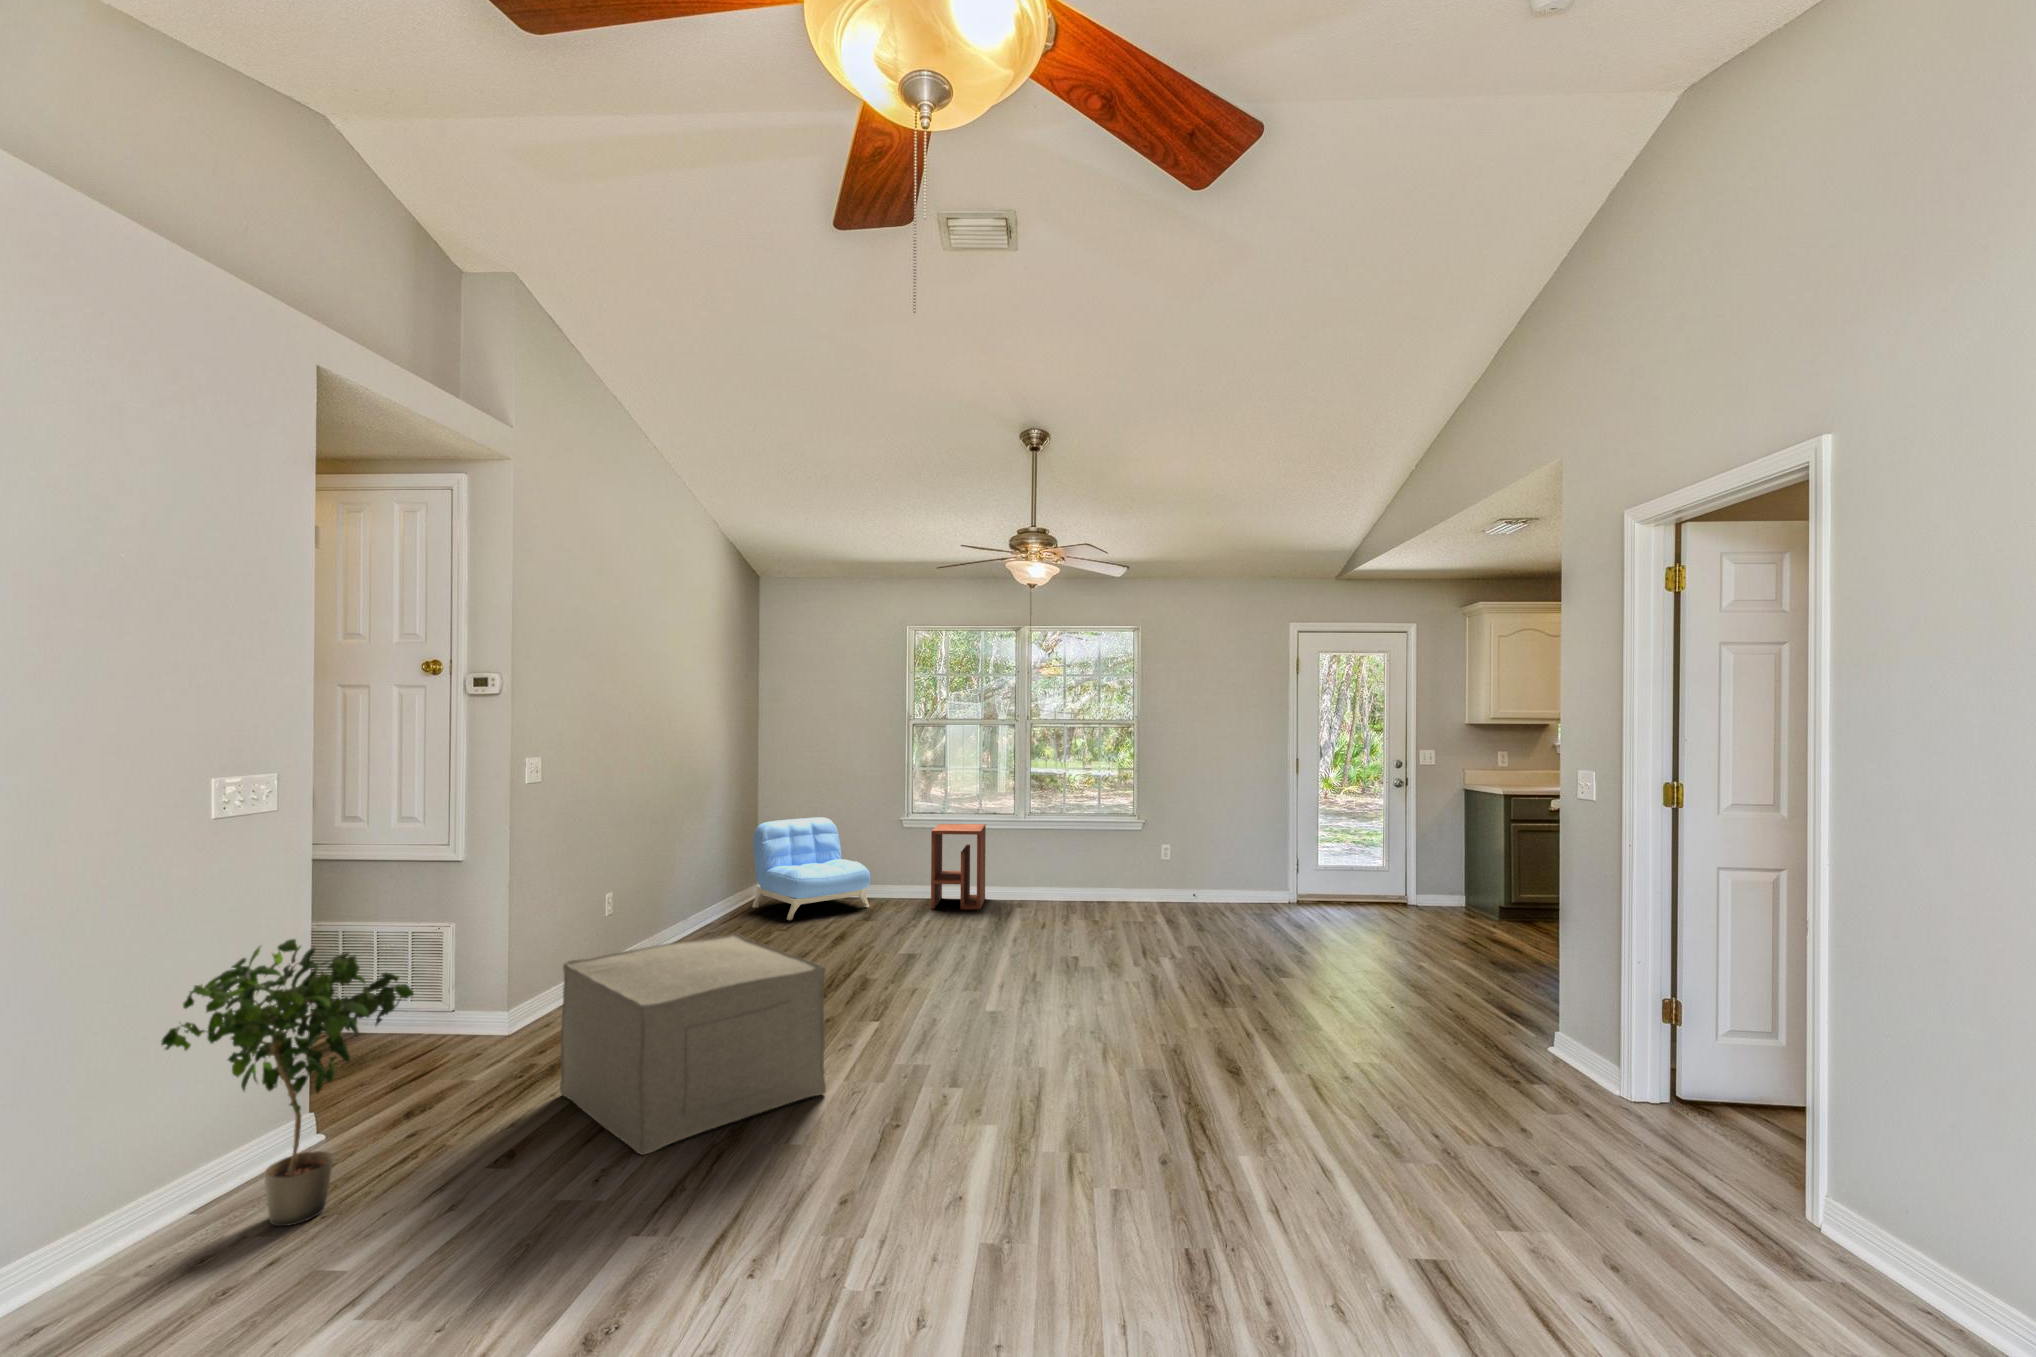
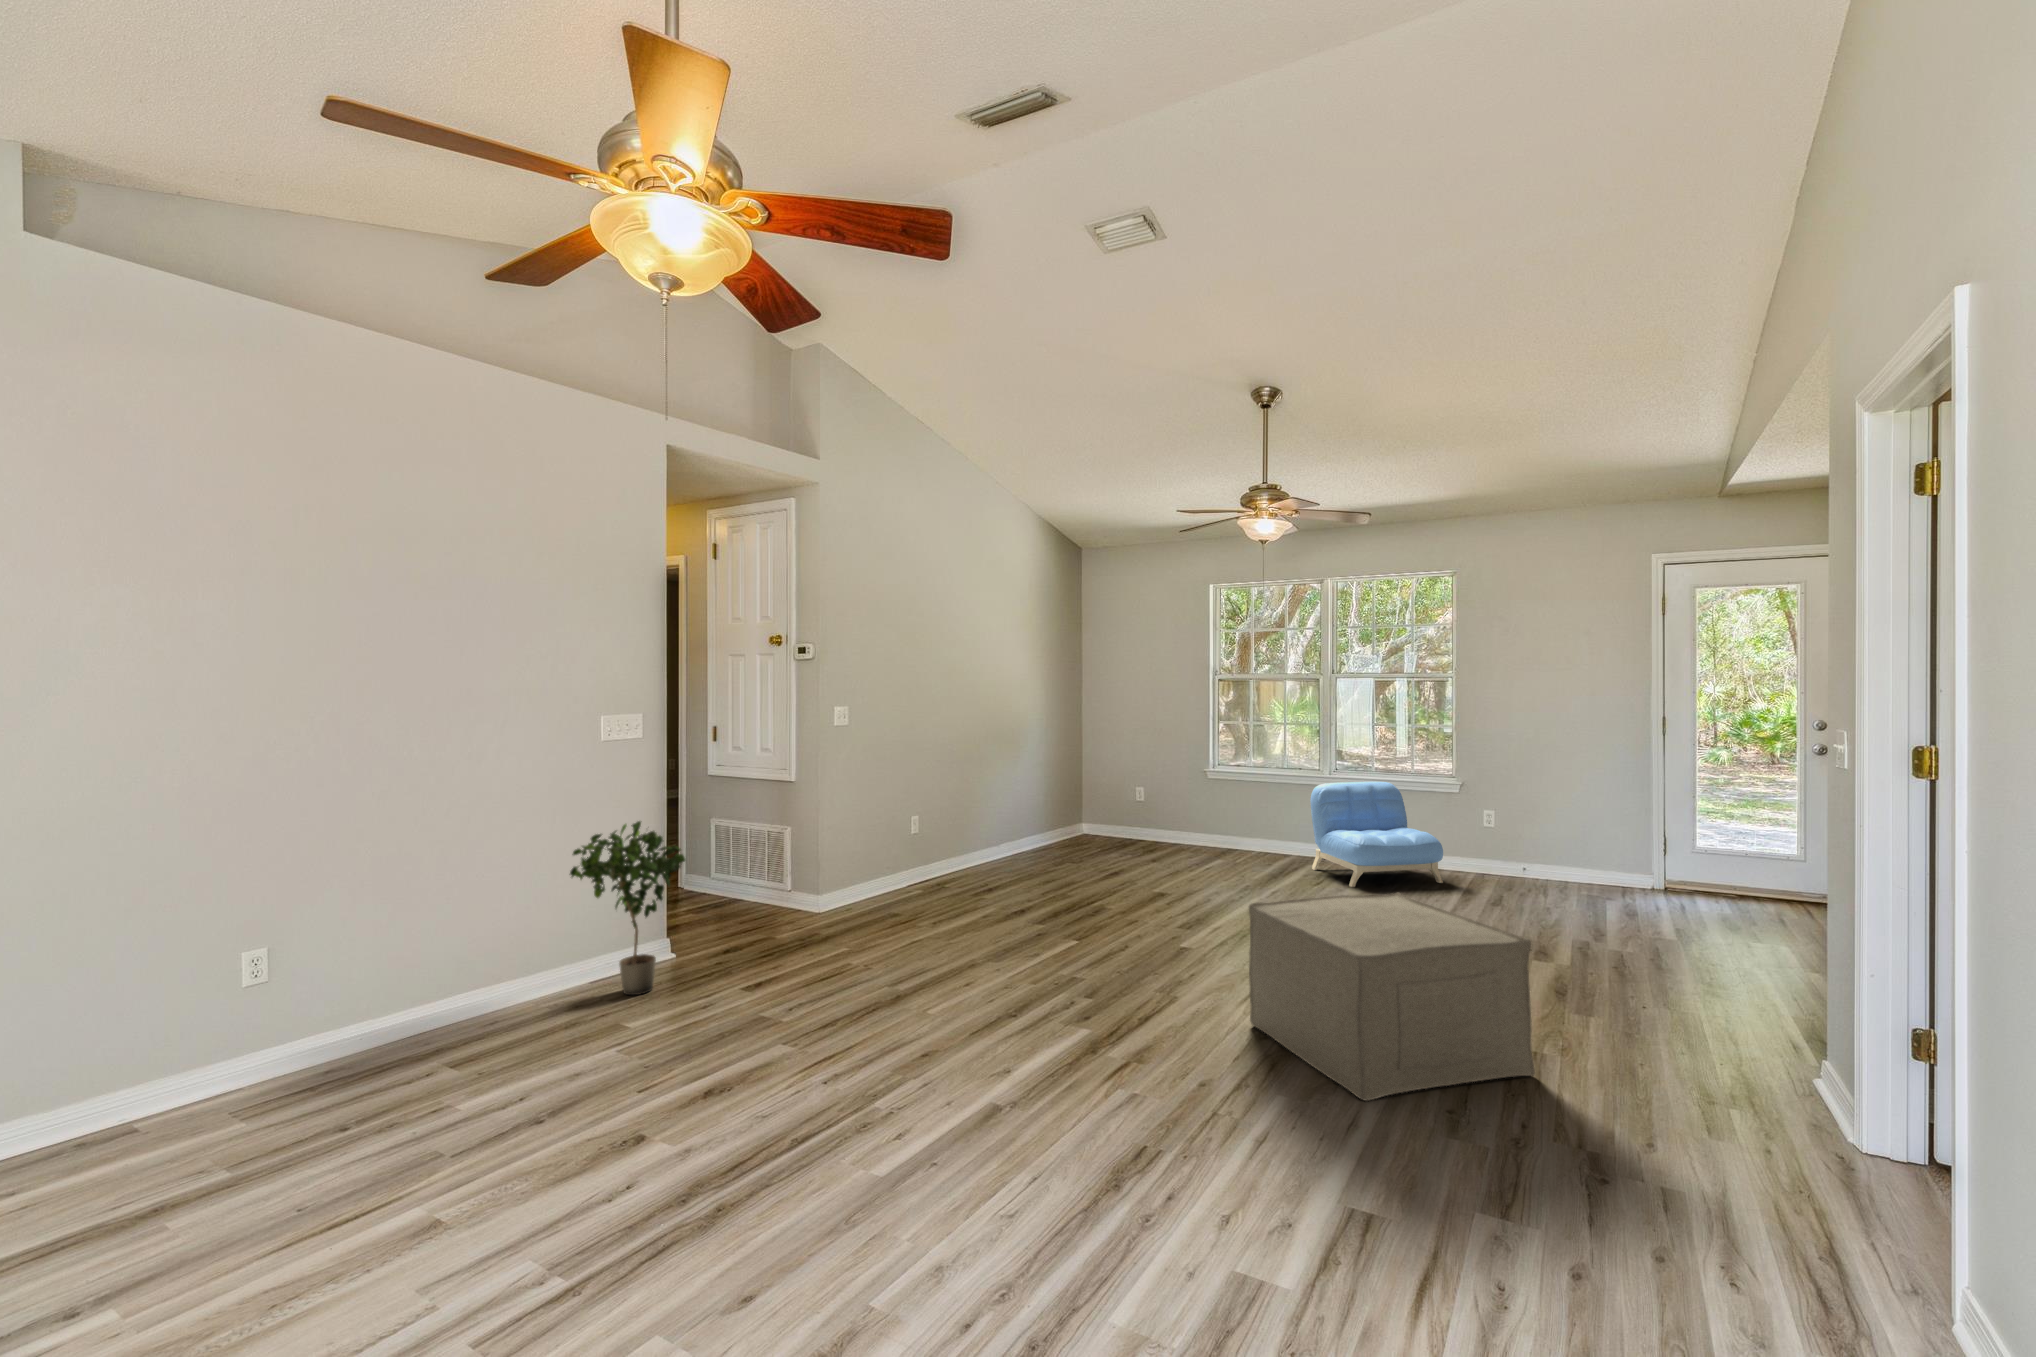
armchair: present [752,817,871,920] -> present [1310,782,1443,887]
side table: present [931,824,986,910] -> none [1221,779,1285,864]
ottoman: present [560,933,826,1155] -> present [1249,893,1535,1101]

